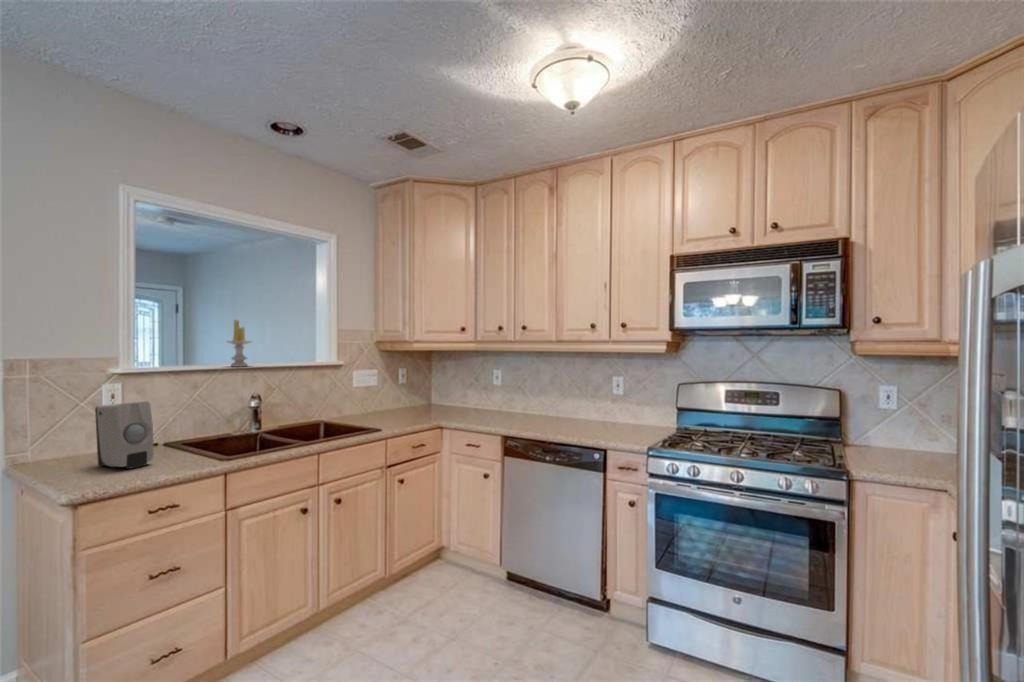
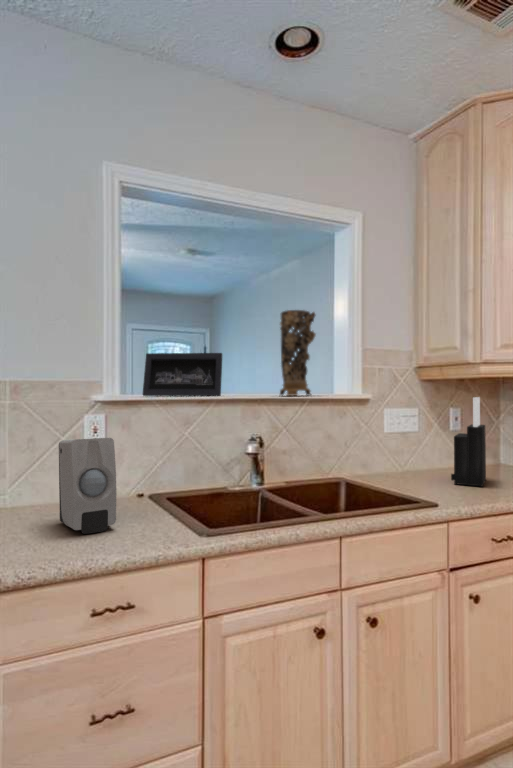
decorative vase: none [272,303,301,364] -> present [280,310,316,396]
candle: present [227,320,251,367] -> none [222,334,254,397]
picture frame: none [141,329,220,365] -> present [143,353,222,396]
knife block: none [395,362,417,418] -> present [451,397,486,487]

